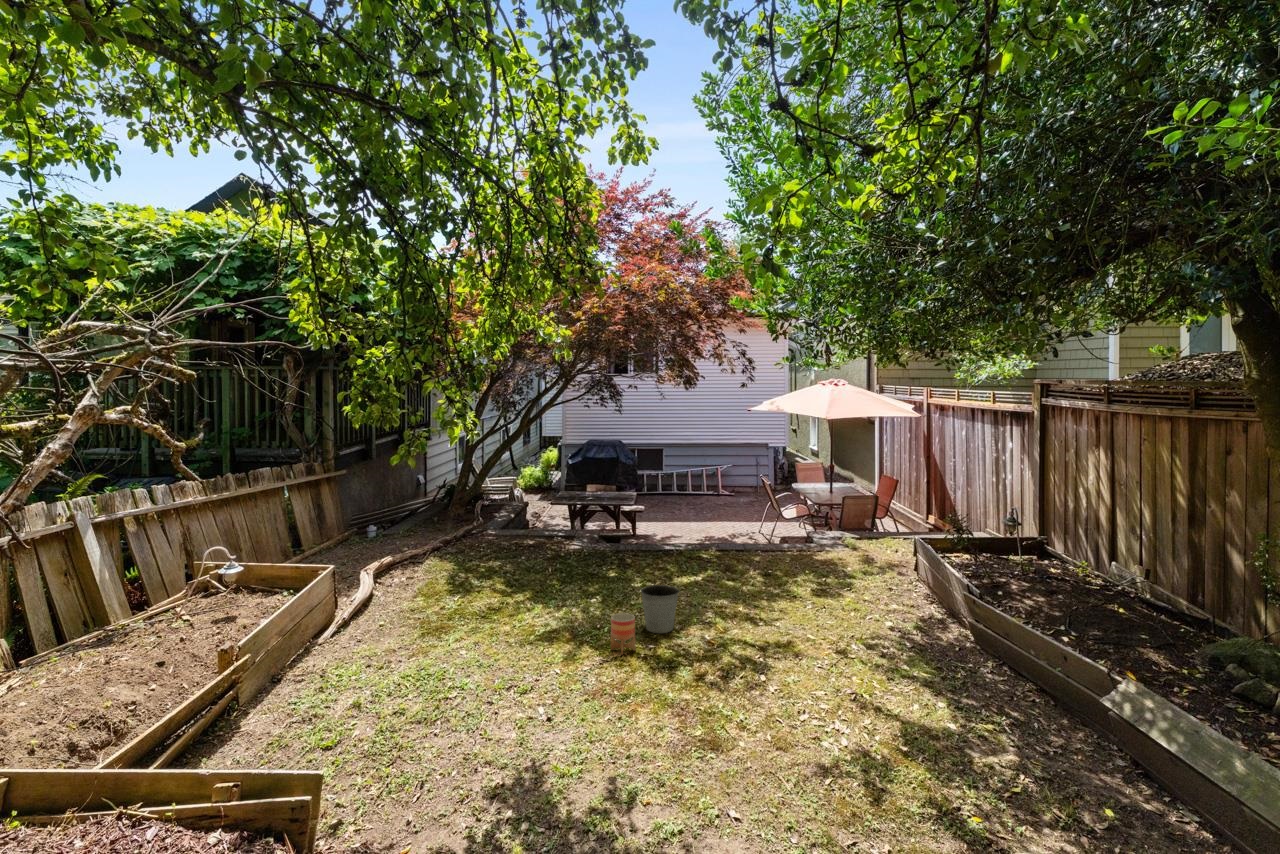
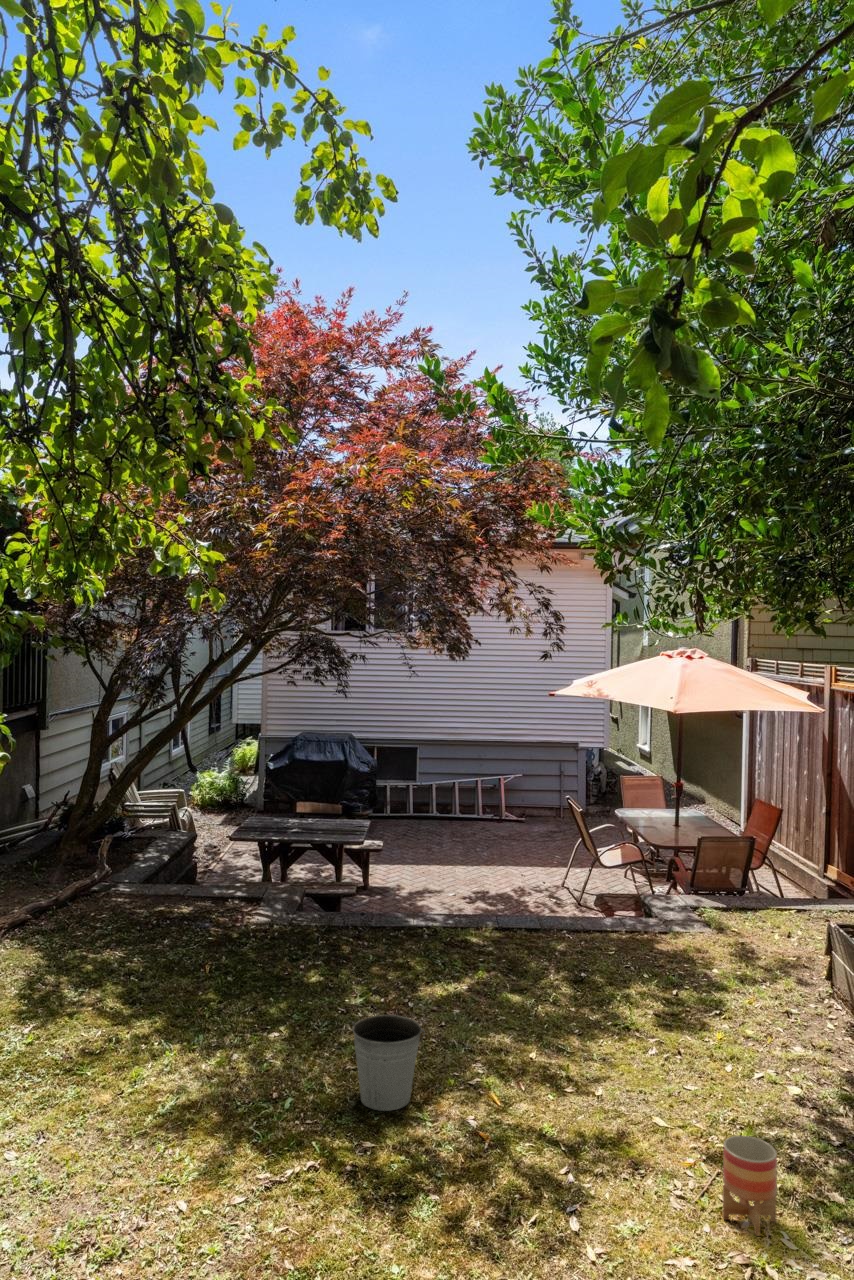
planter: present [611,613,636,655] -> present [723,1136,777,1236]

